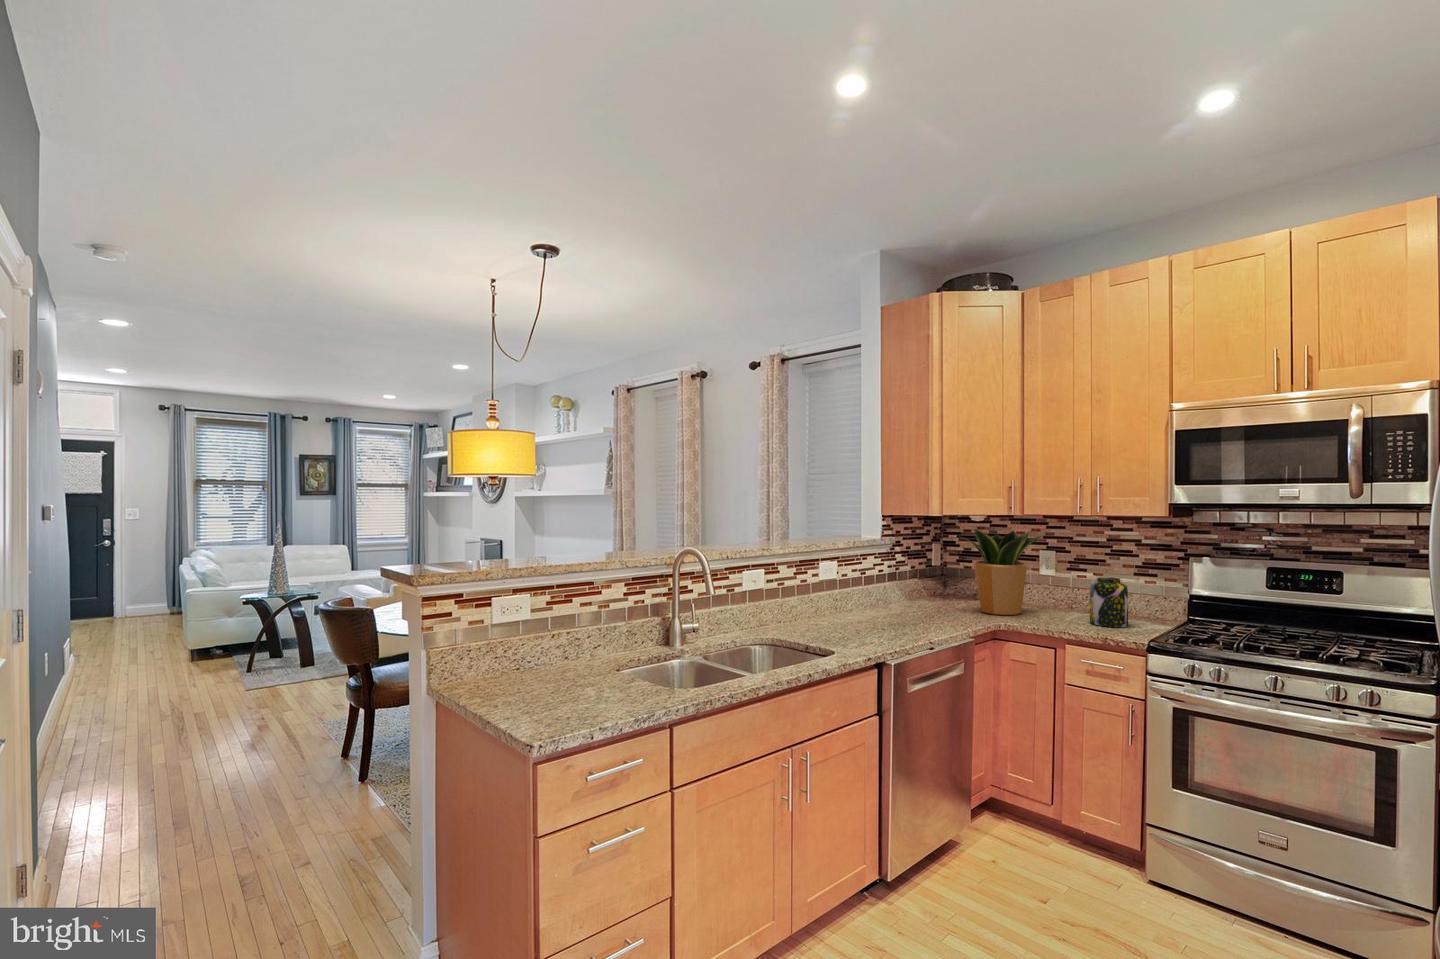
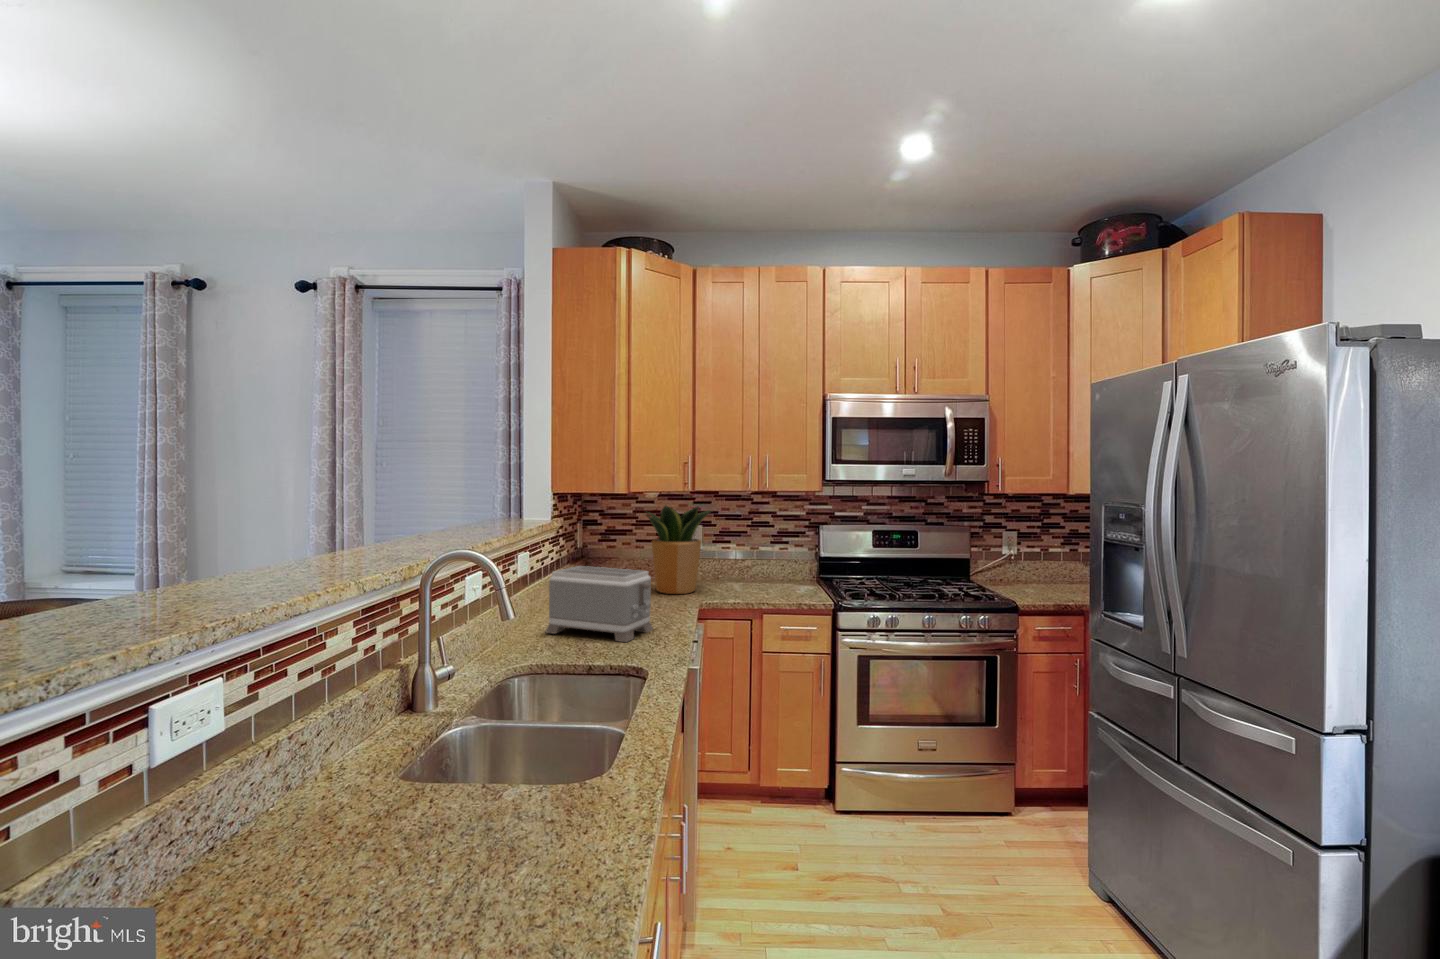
toaster: none [829,576,909,638] -> present [545,566,653,642]
jar: present [1090,577,1128,627] -> none [761,547,793,592]

